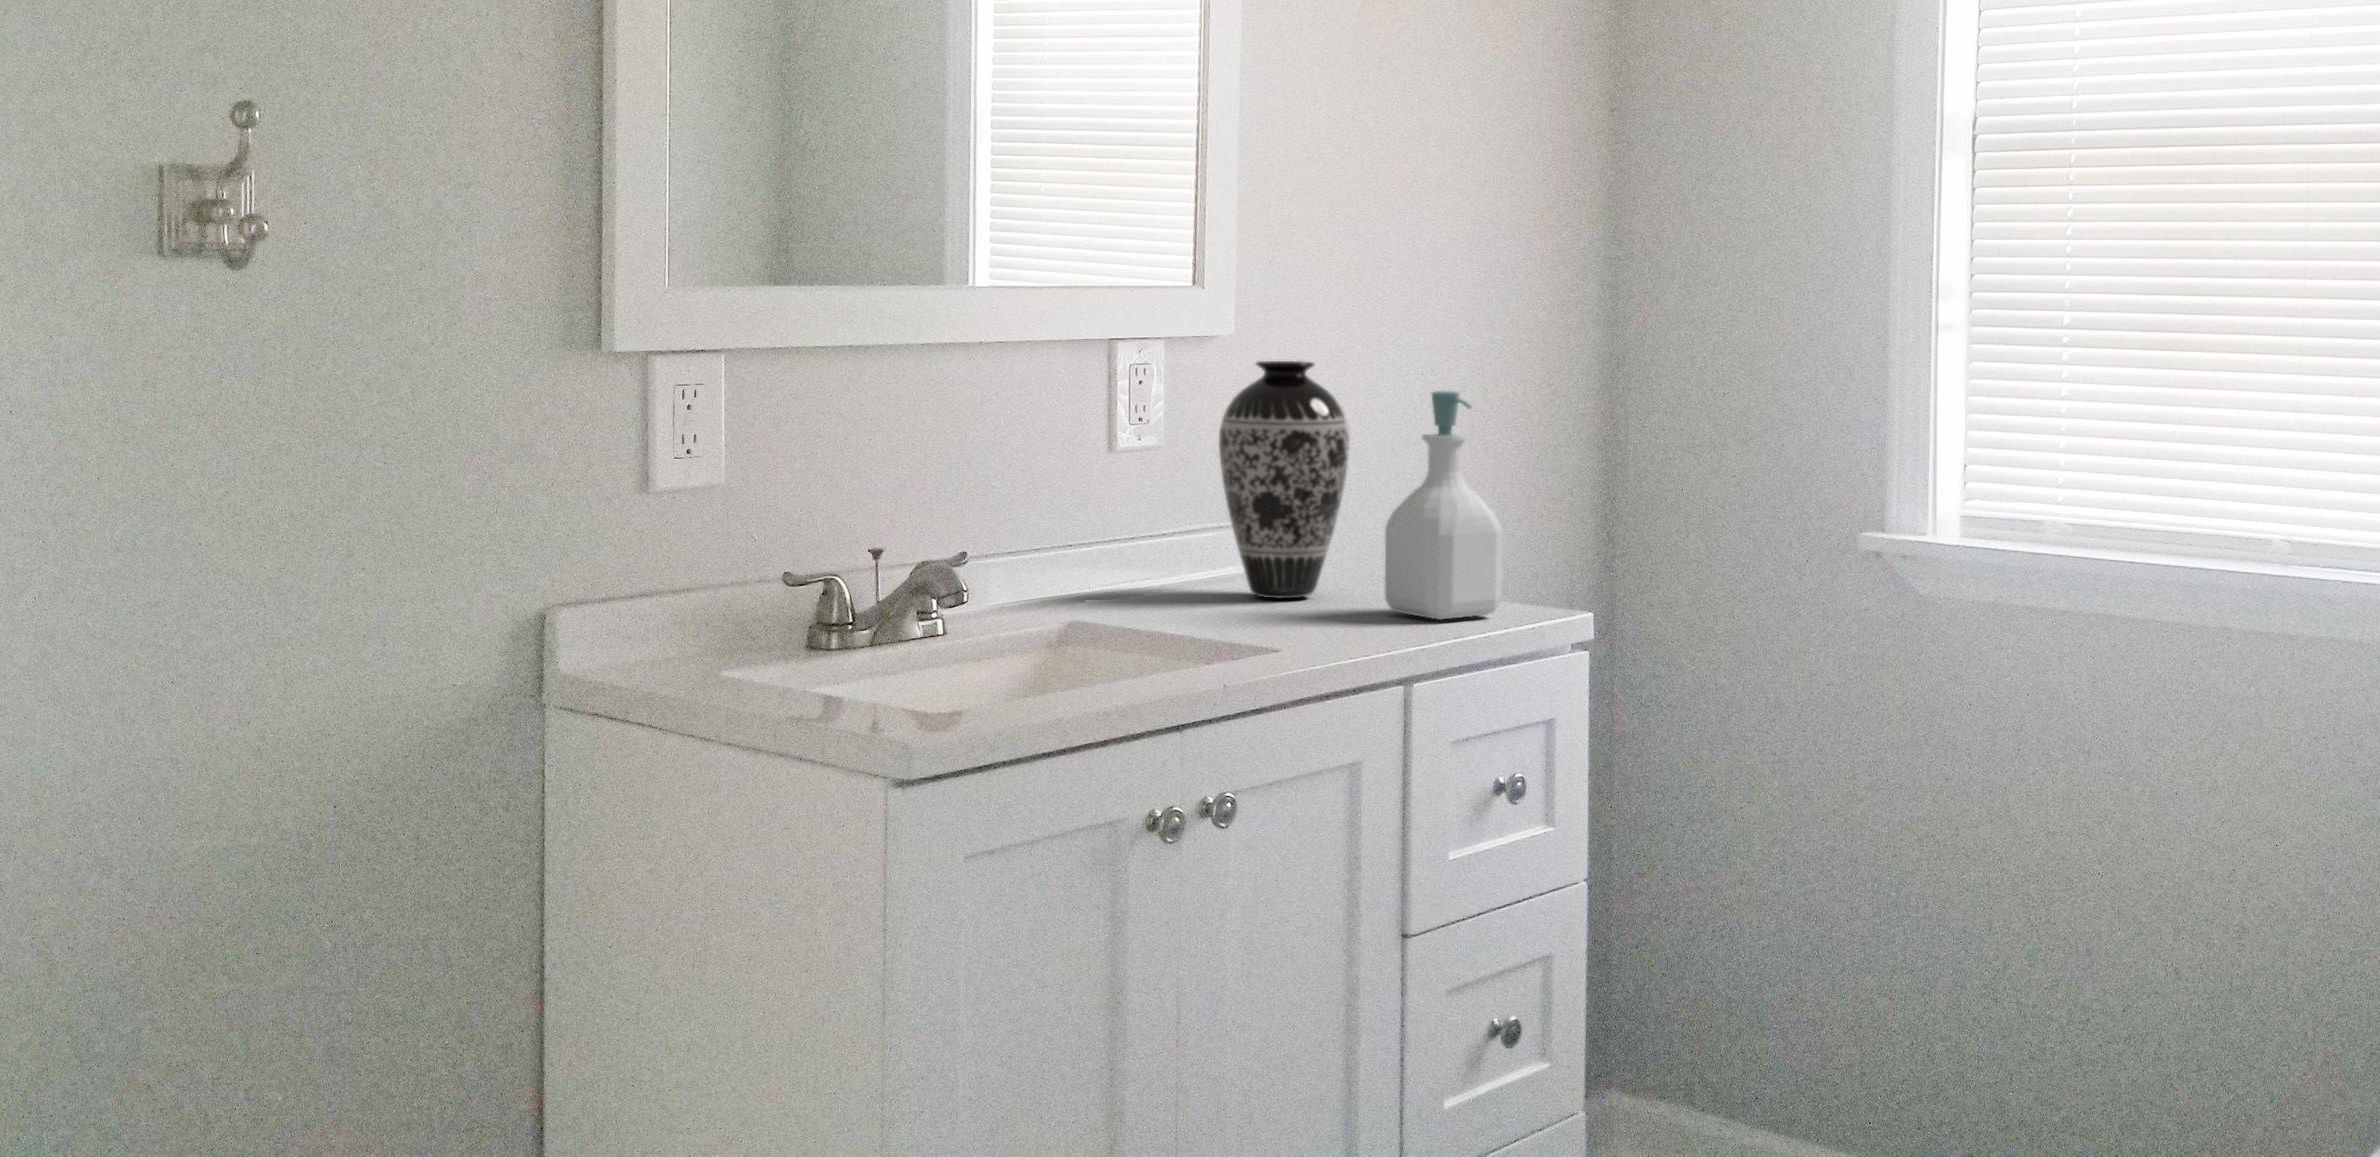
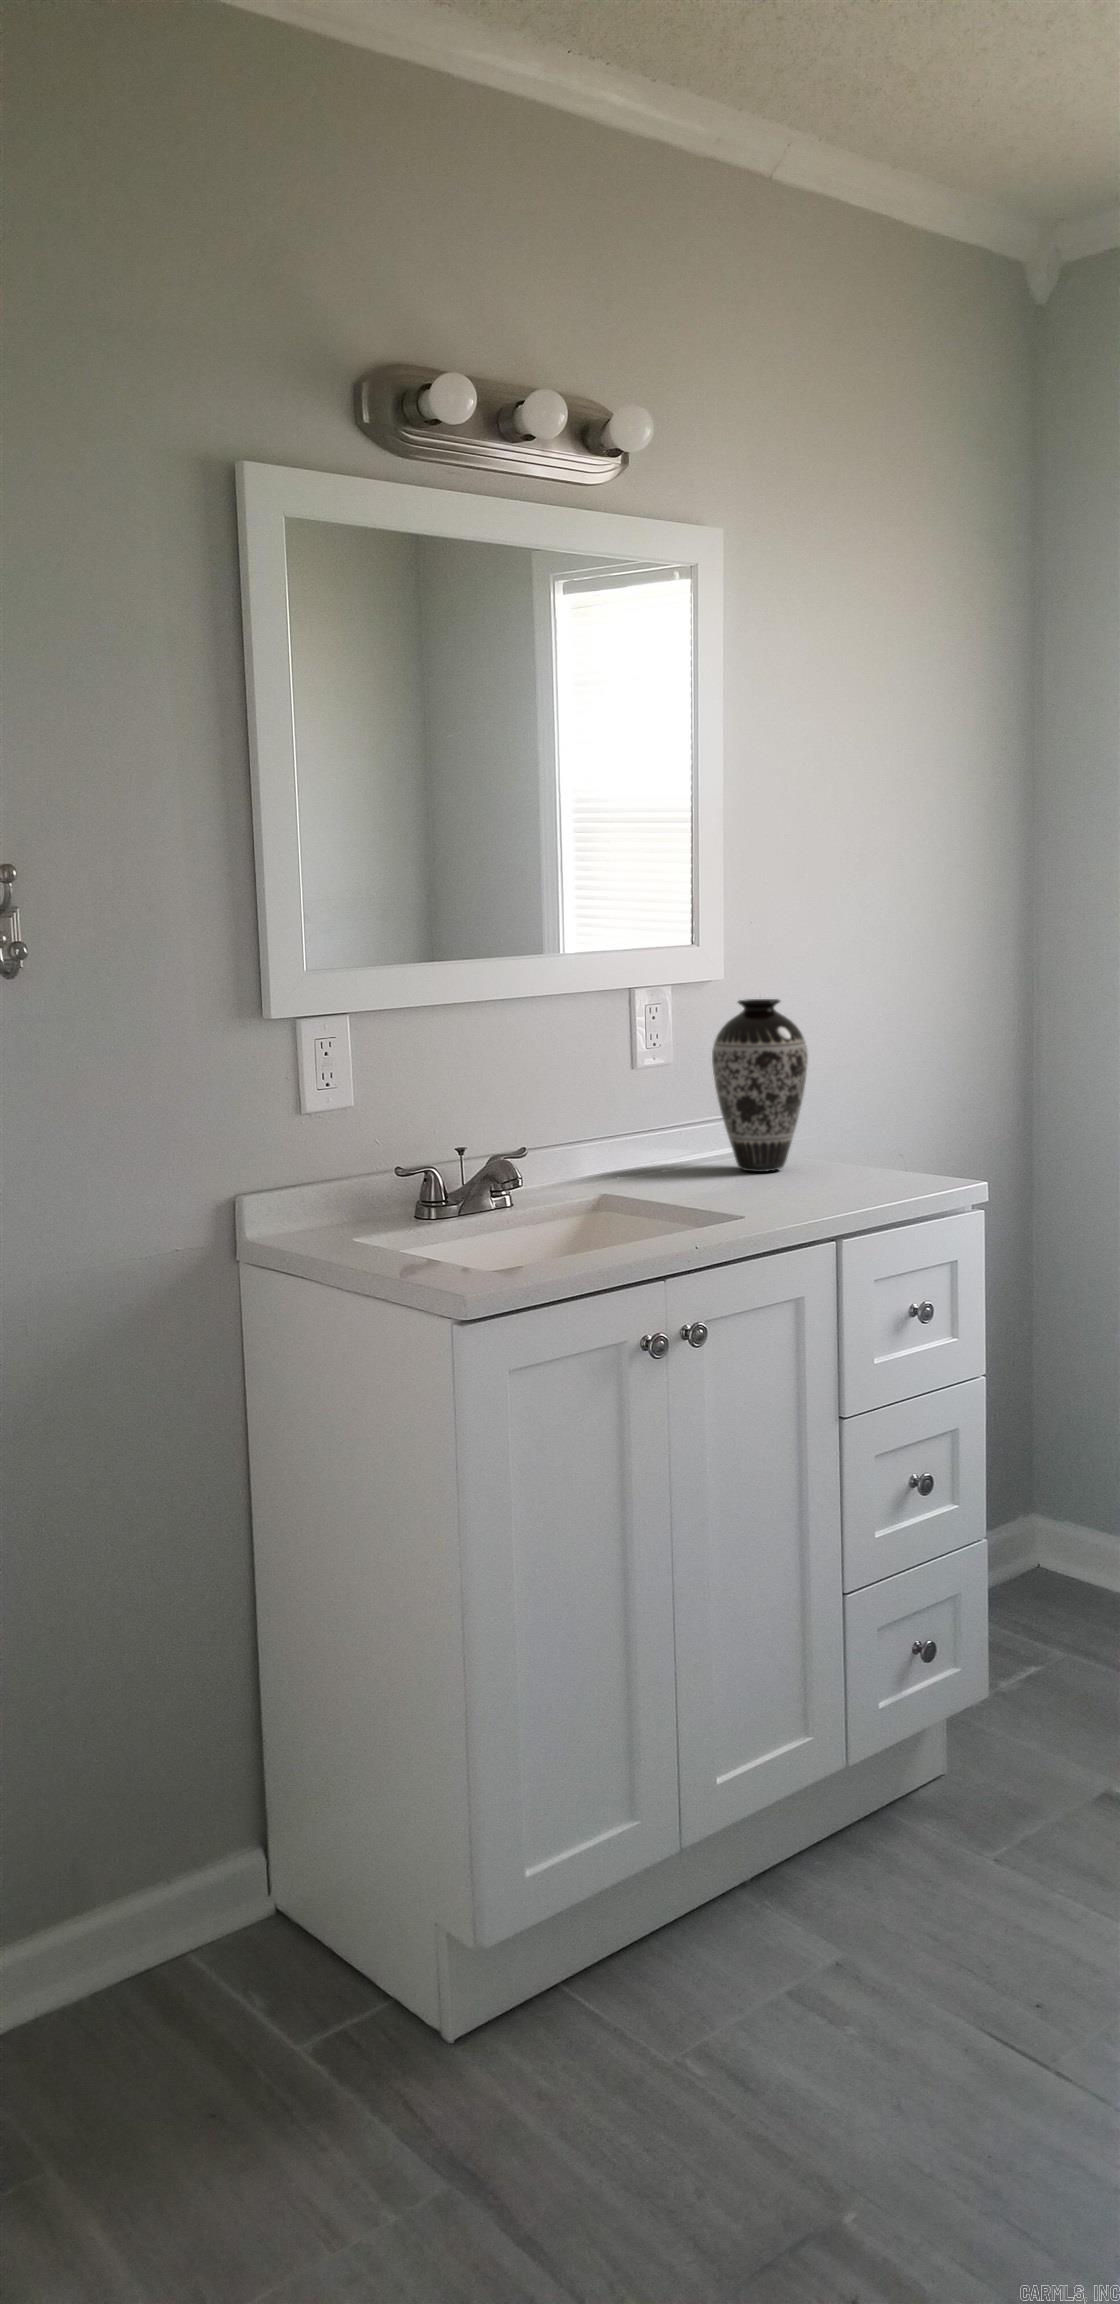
soap bottle: present [1385,391,1503,620] -> none [831,1020,917,1189]

